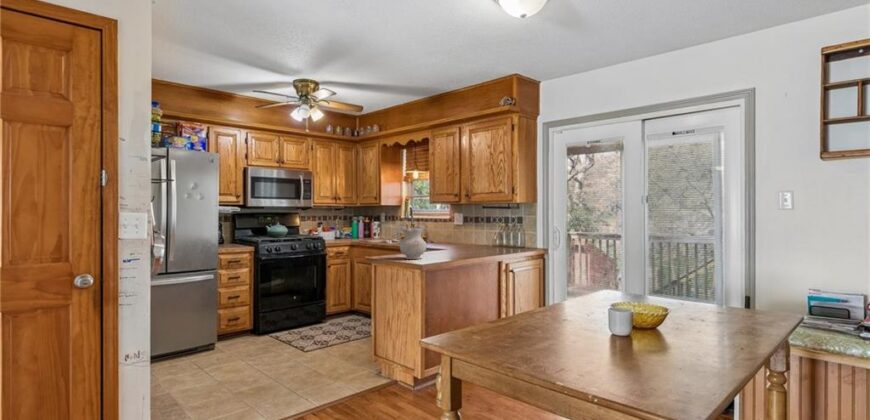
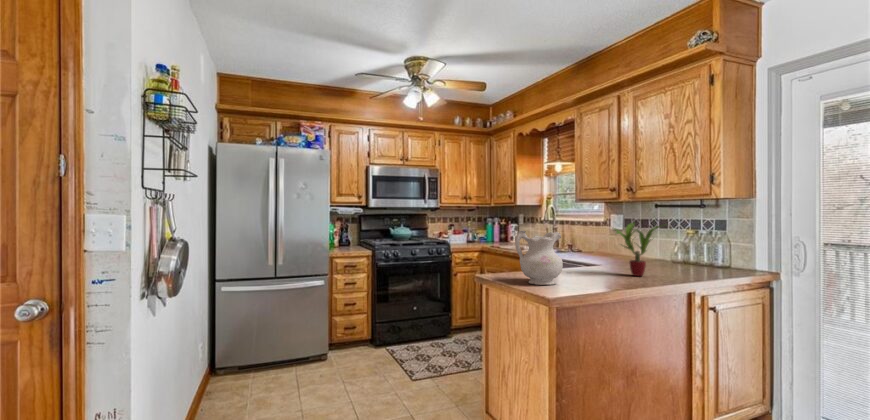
potted plant: none [454,219,488,253] -> present [614,223,660,276]

